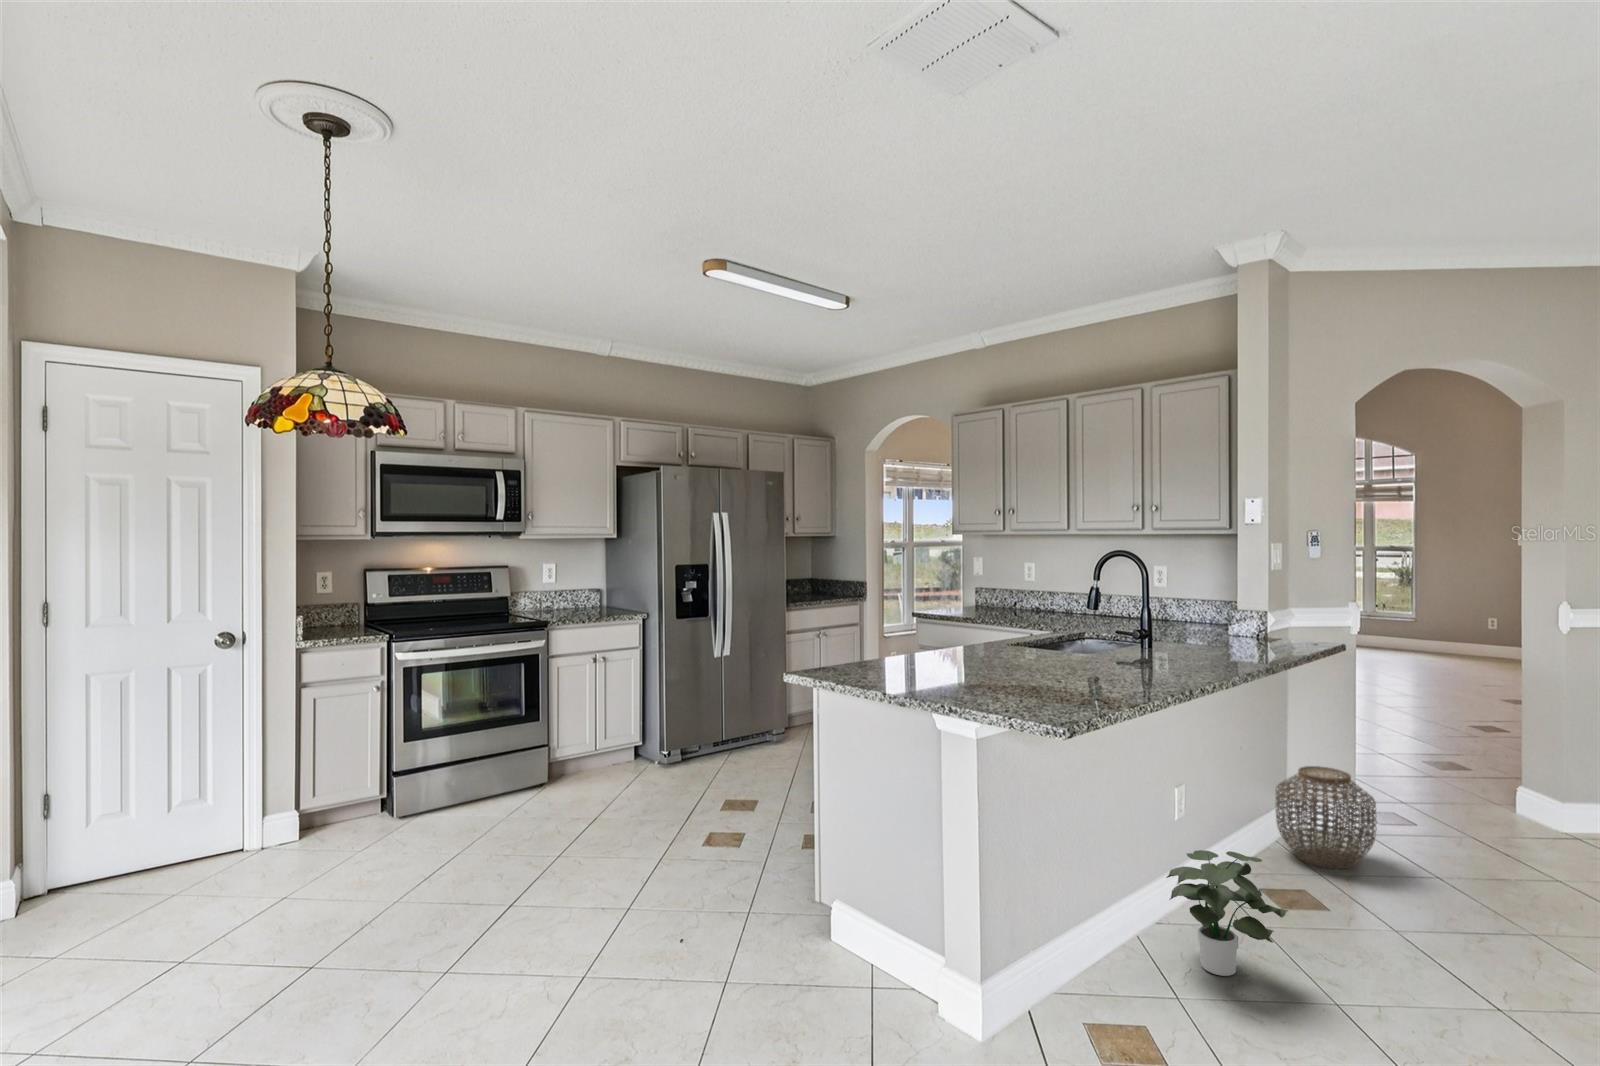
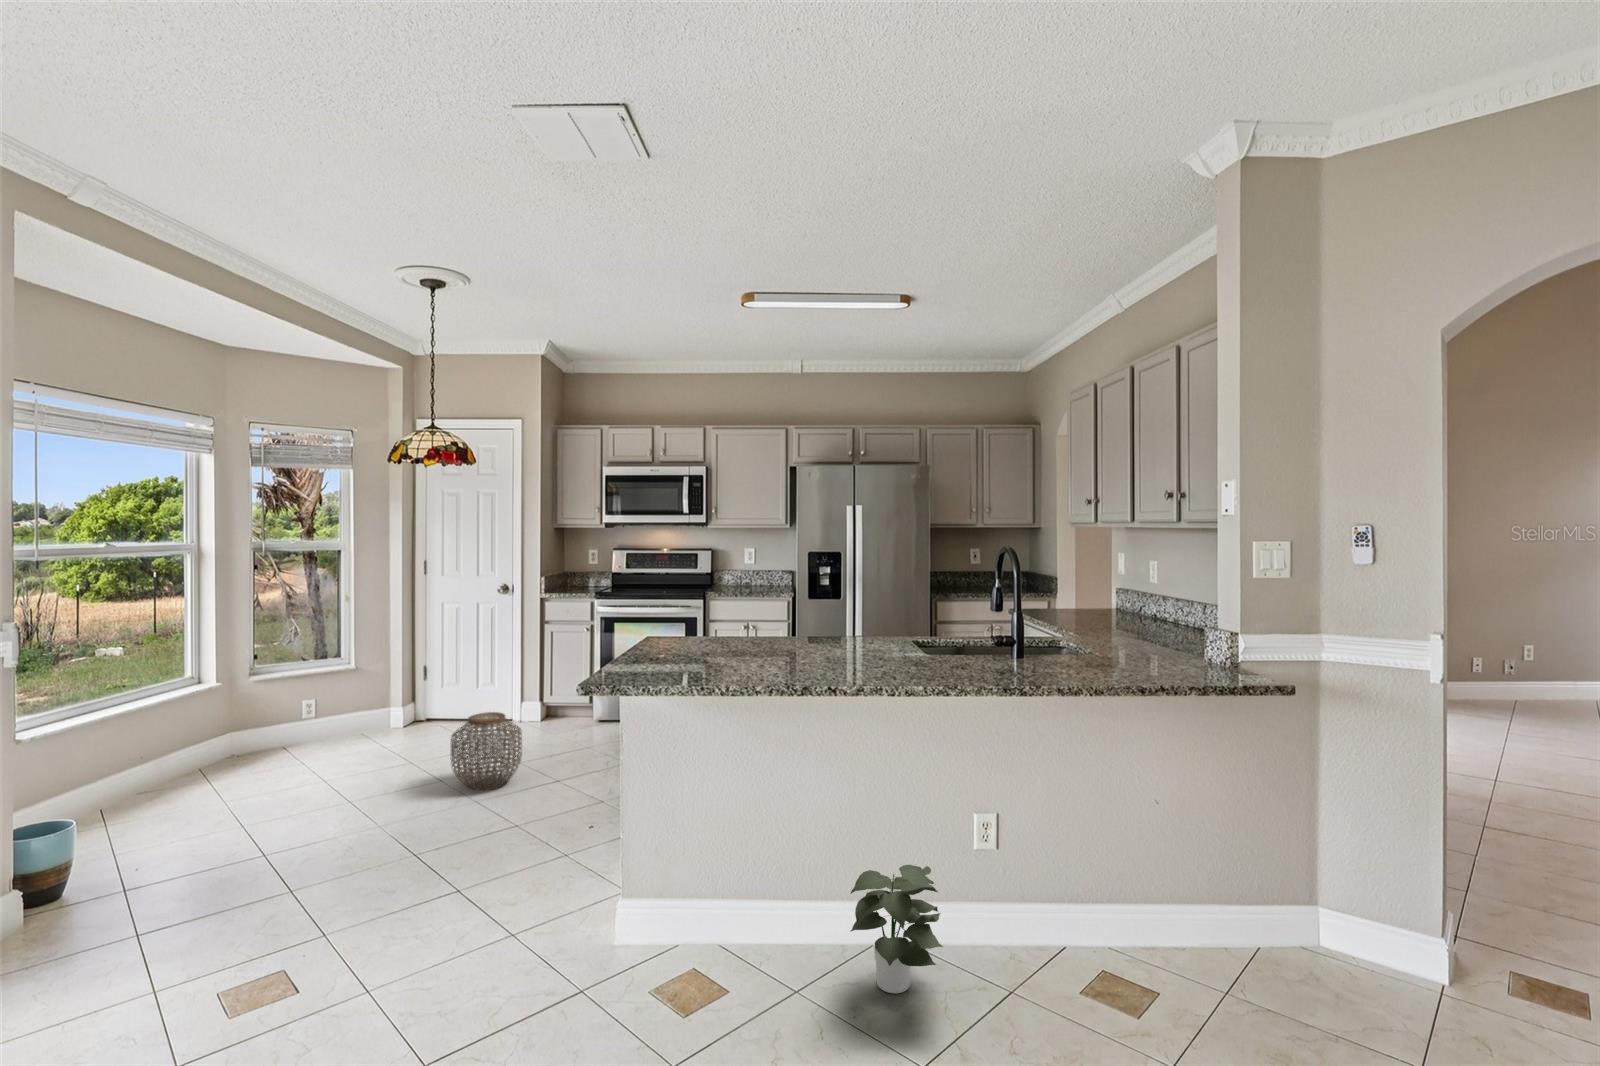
woven basket: present [1276,766,1377,869] -> present [451,712,522,790]

